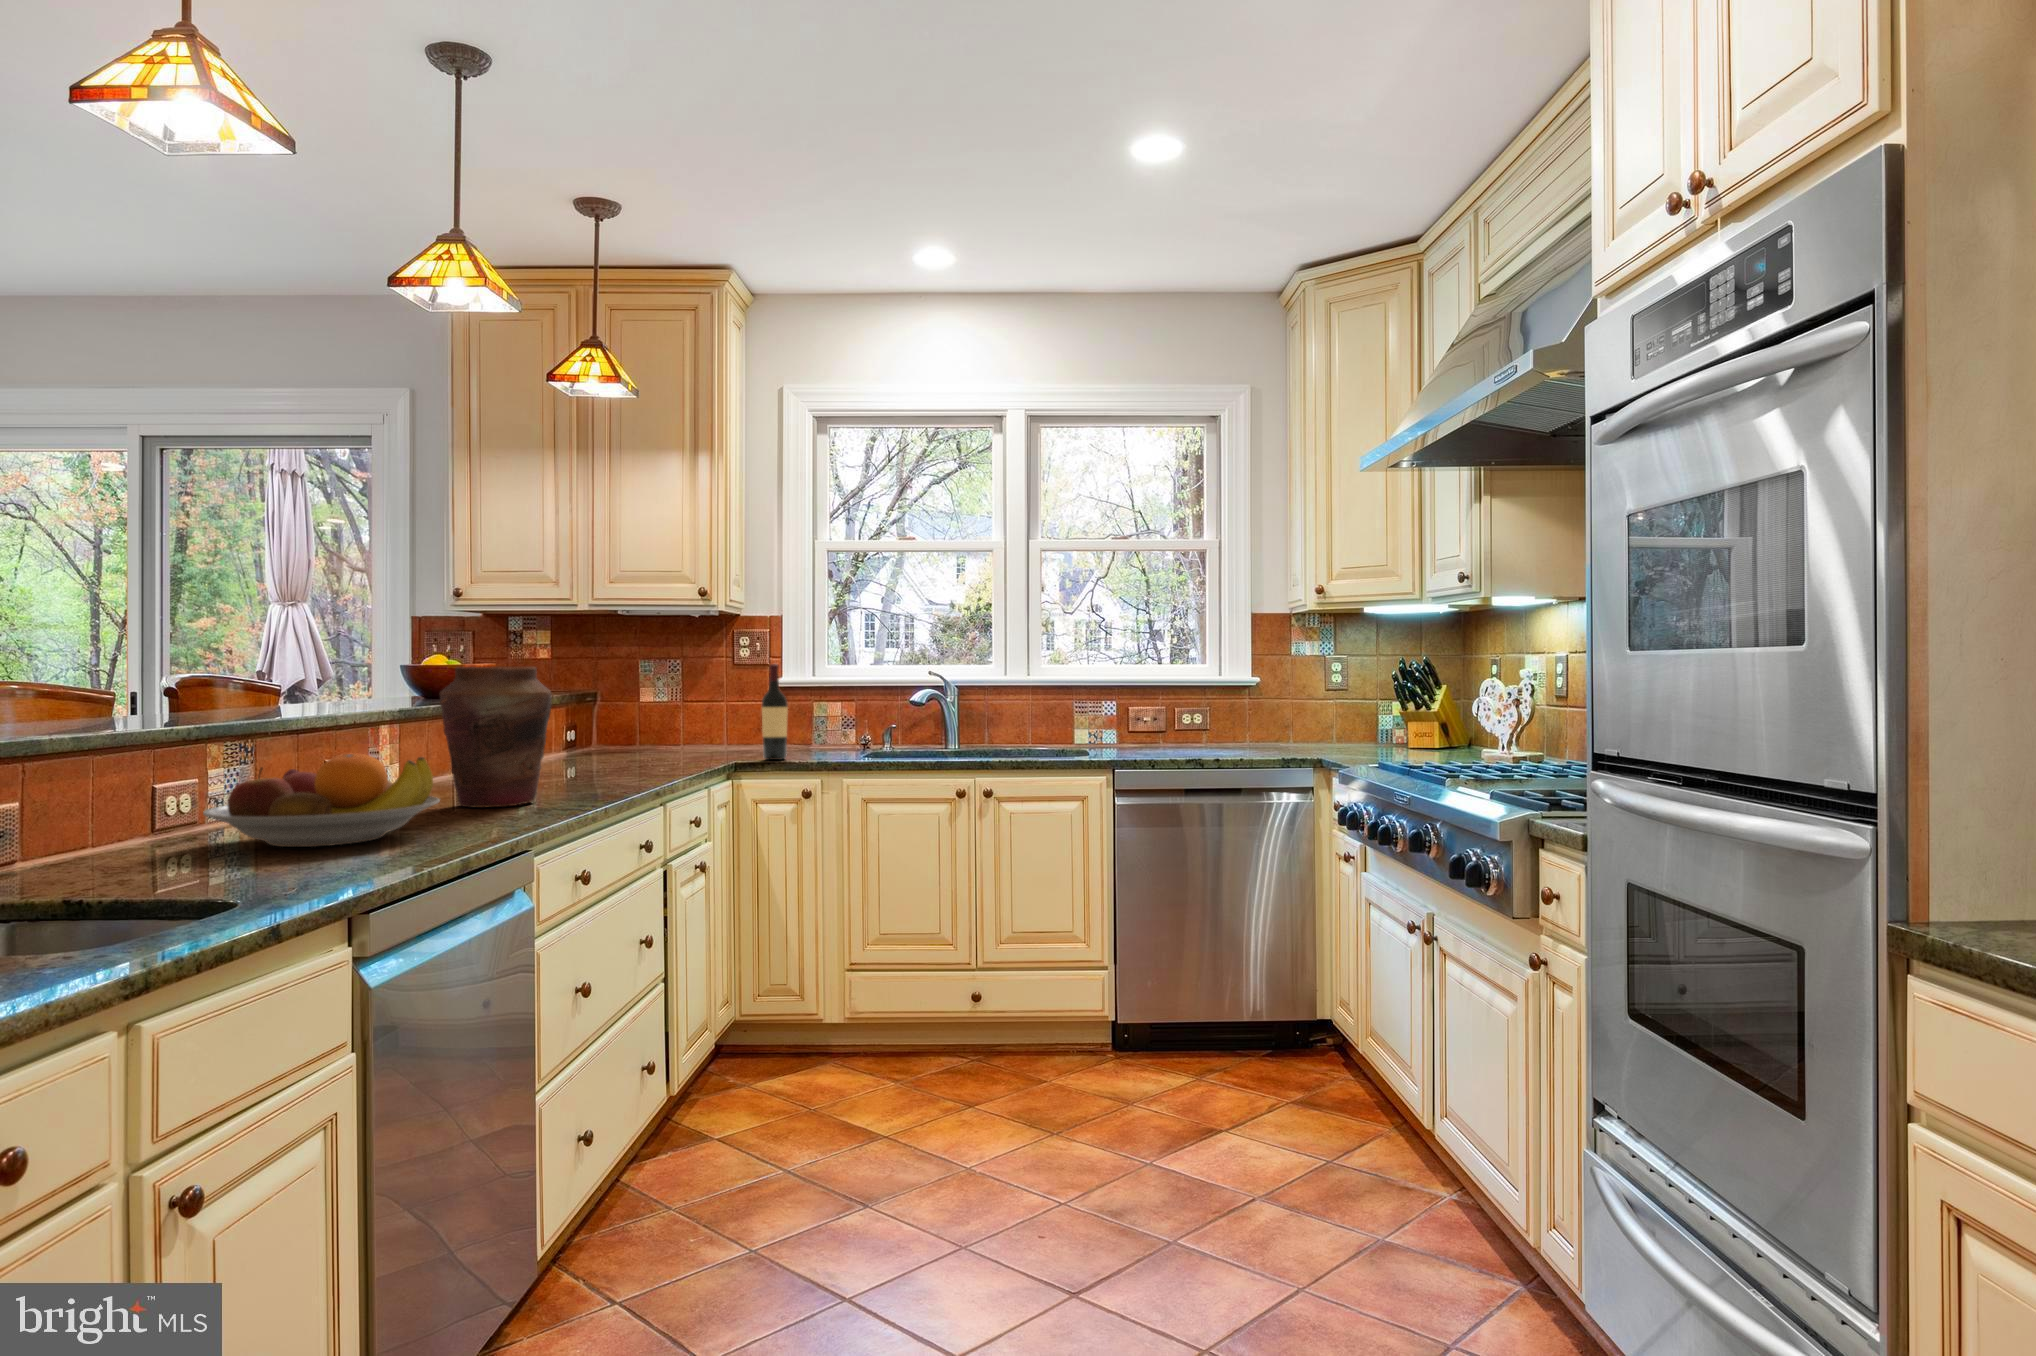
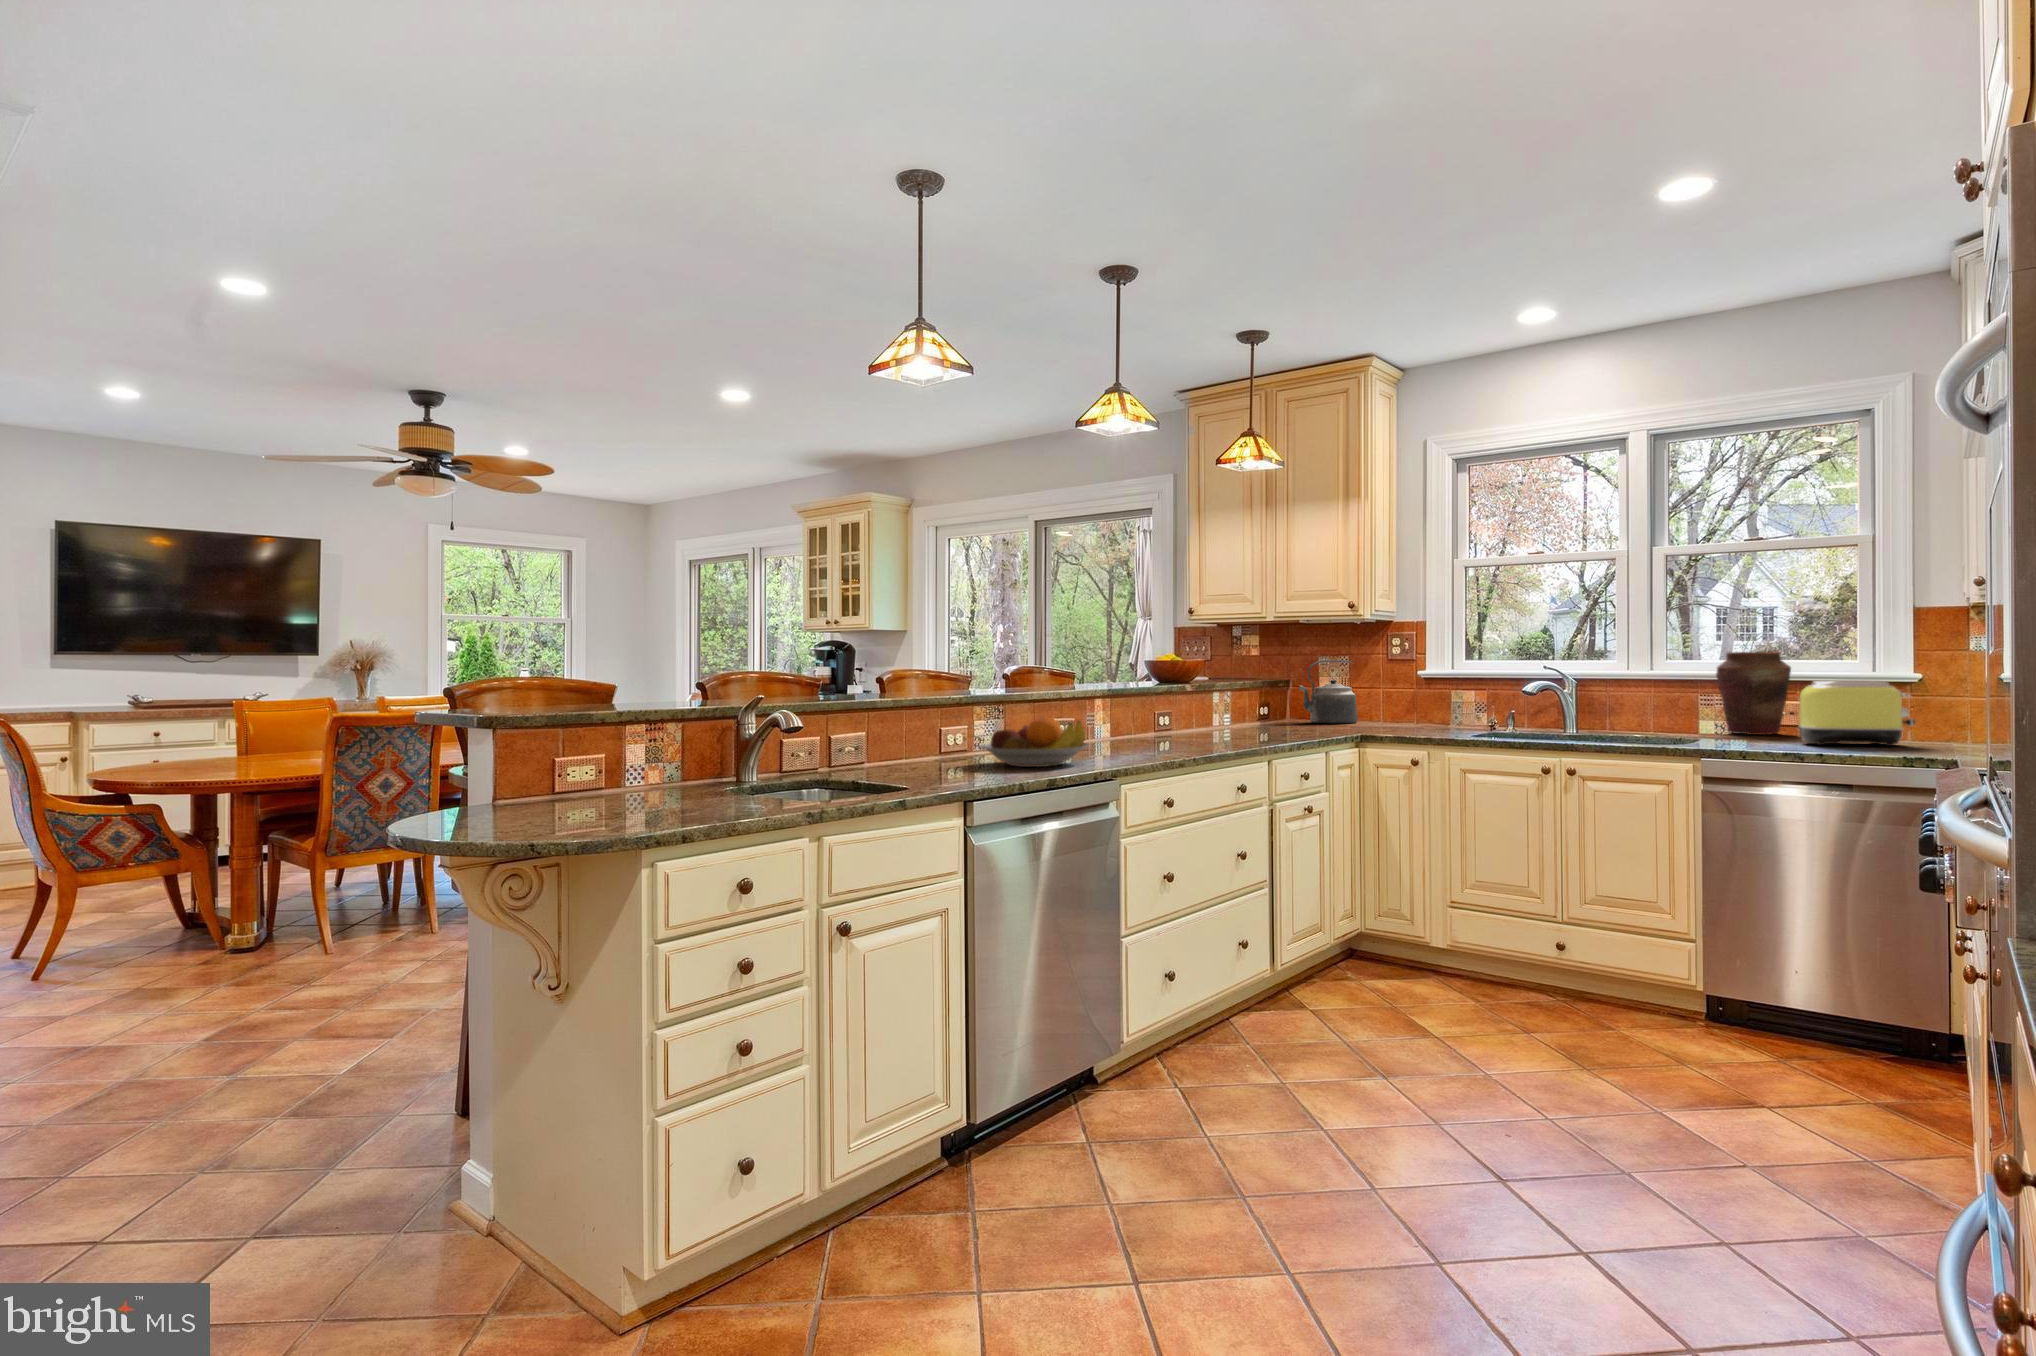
wine bottle: present [762,664,788,760] -> none [1376,660,1397,735]
kettle: none [621,665,696,748] -> present [1299,660,1358,724]
vase: present [439,666,552,807] -> present [1716,652,1791,735]
toaster: none [1178,689,1265,752] -> present [1799,680,1915,746]

